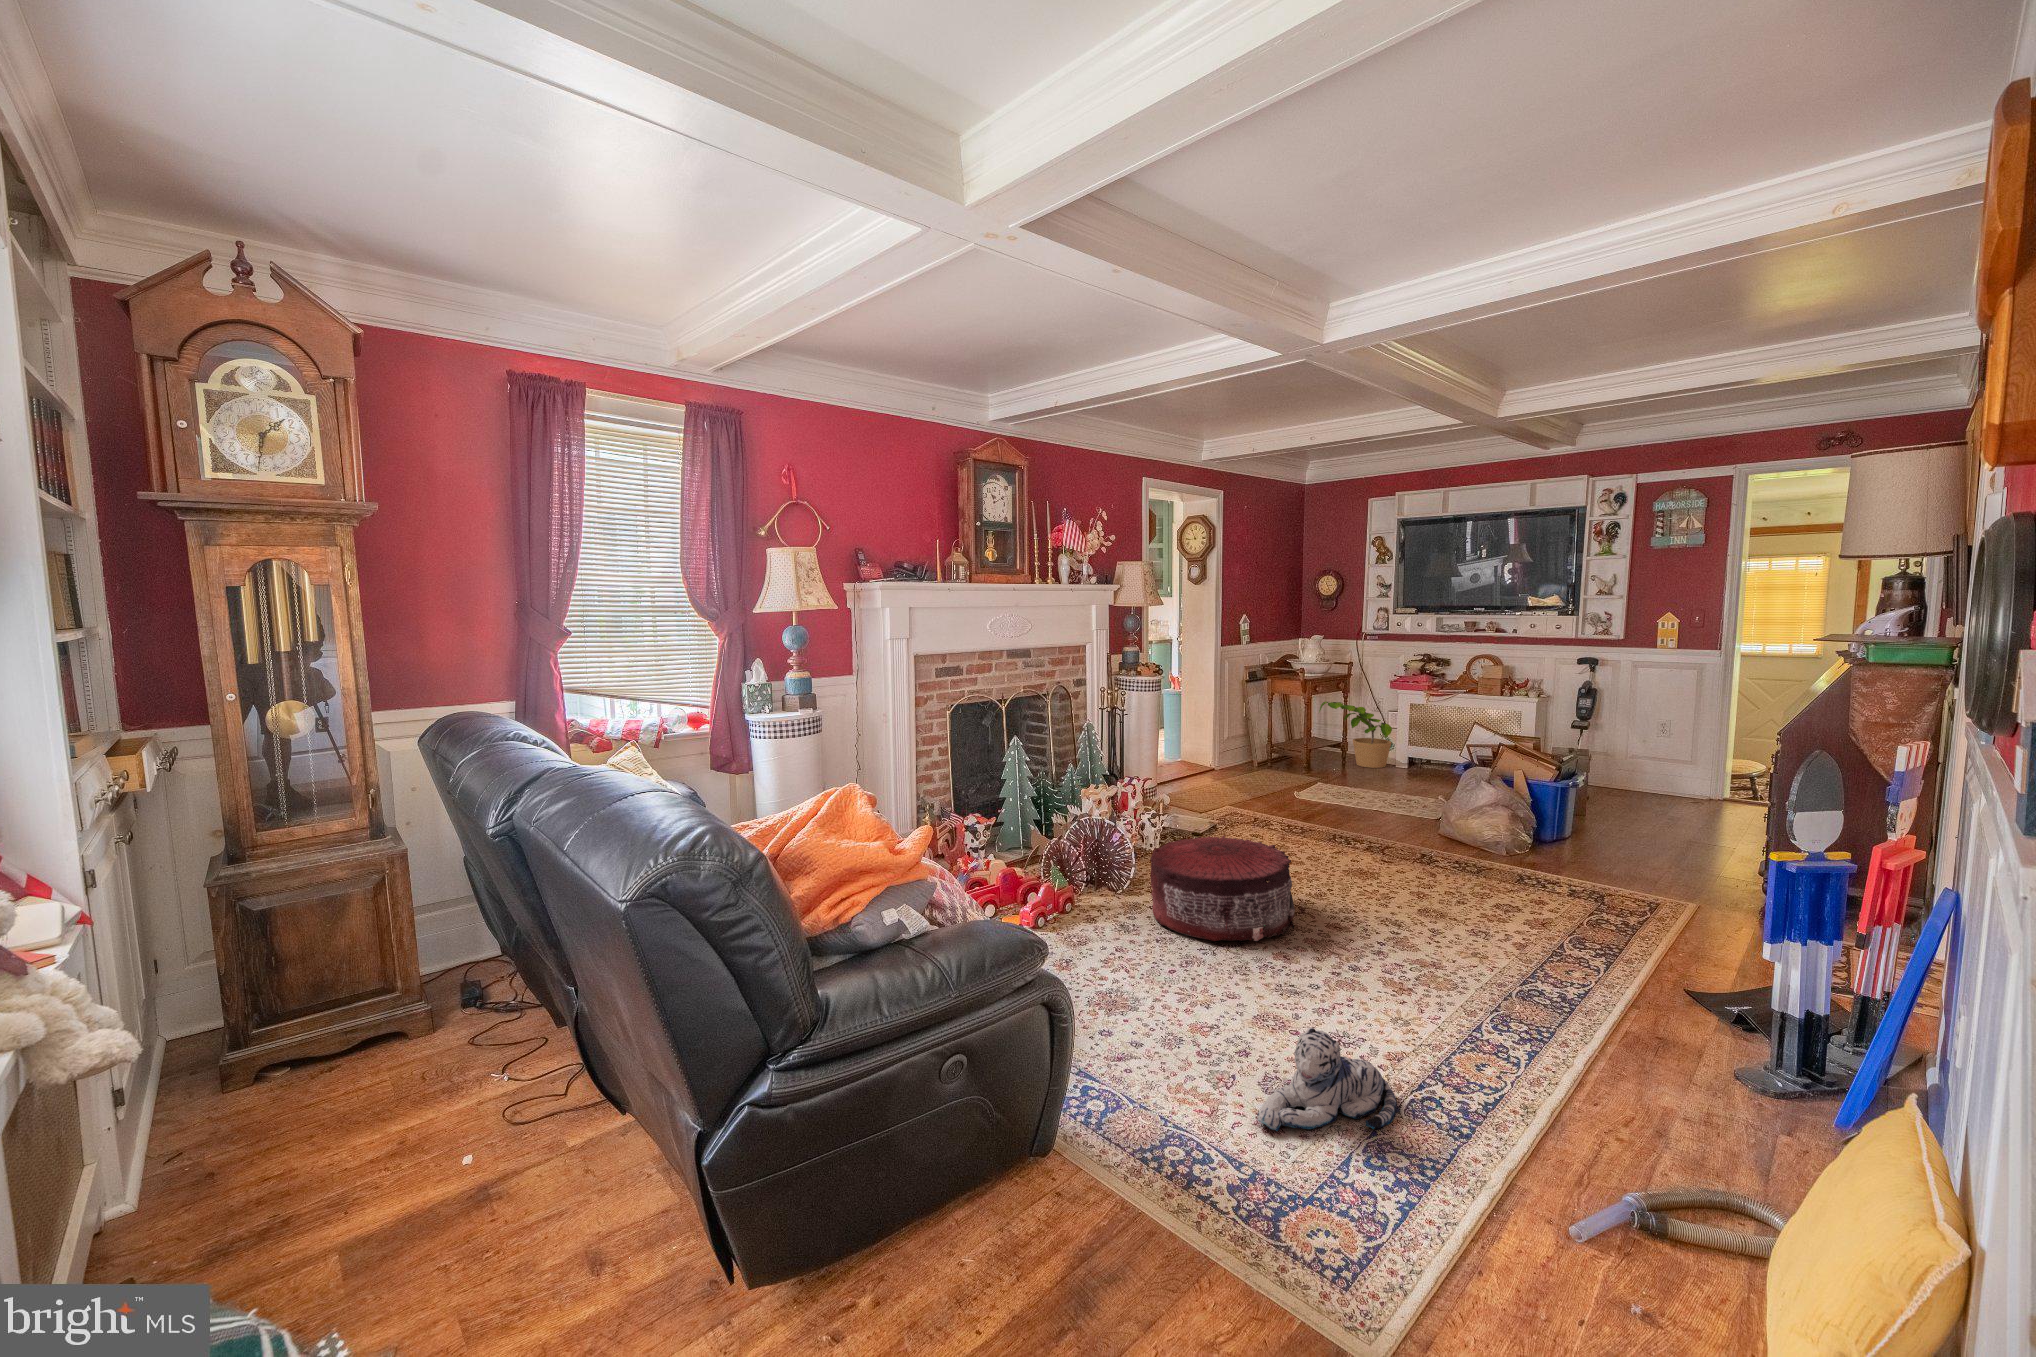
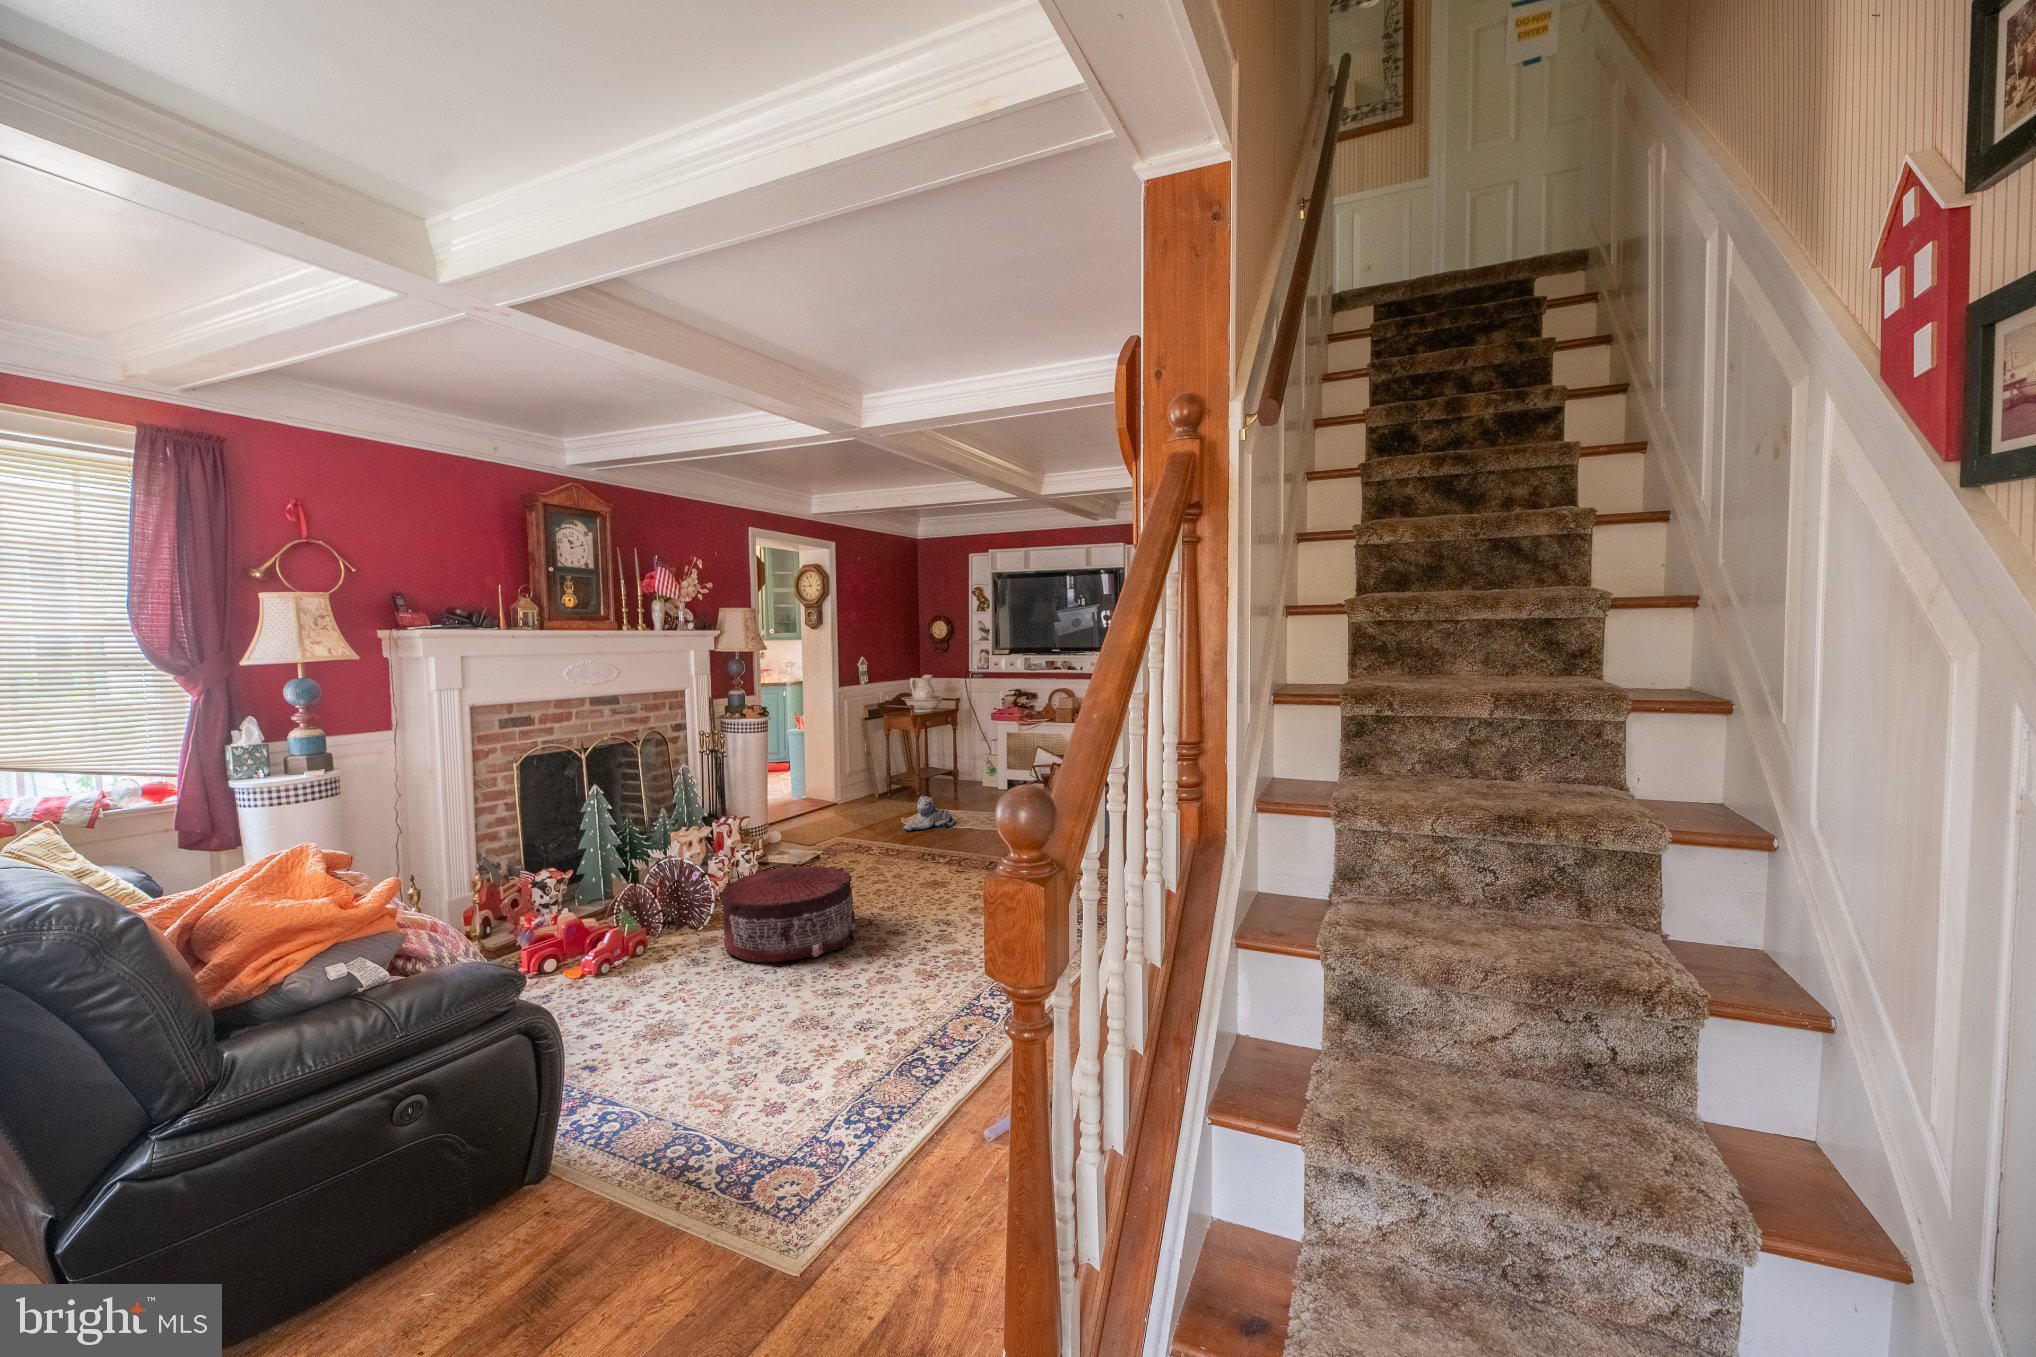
potted plant: present [1319,702,1392,768] -> none [930,734,994,792]
plush toy: present [1257,1027,1397,1131] -> present [904,795,956,831]

